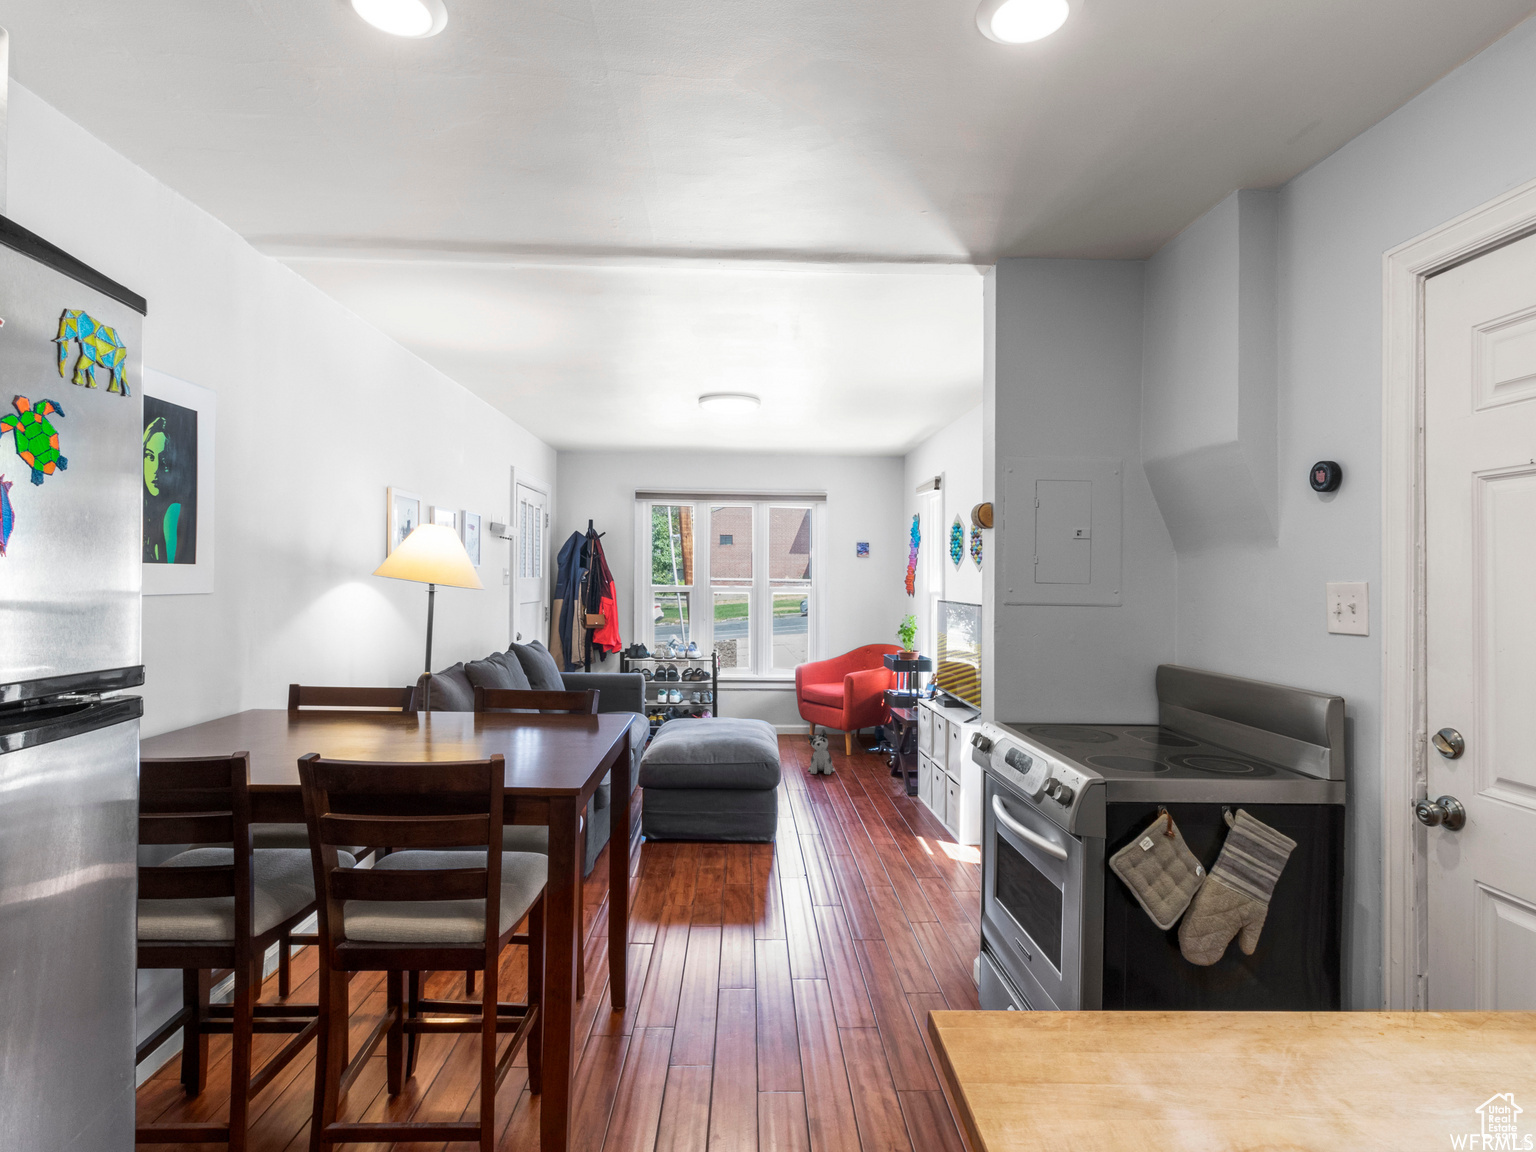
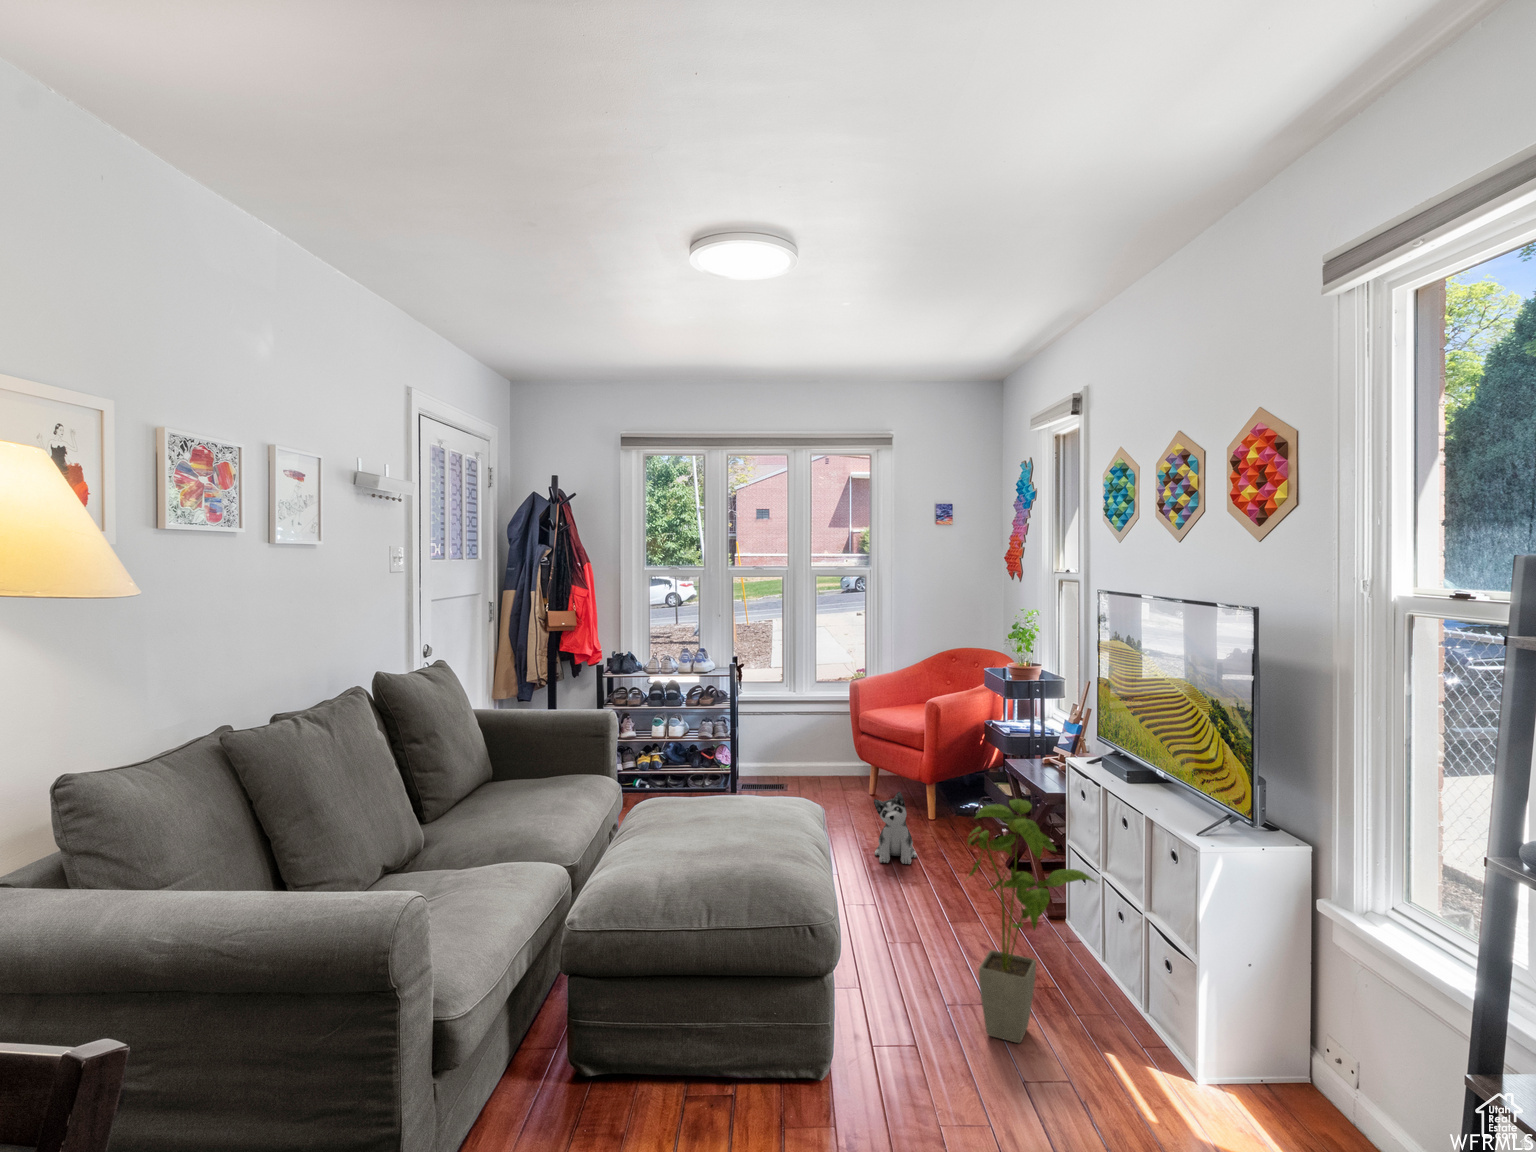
house plant: none [847,706,917,835] -> present [967,799,1096,1043]

